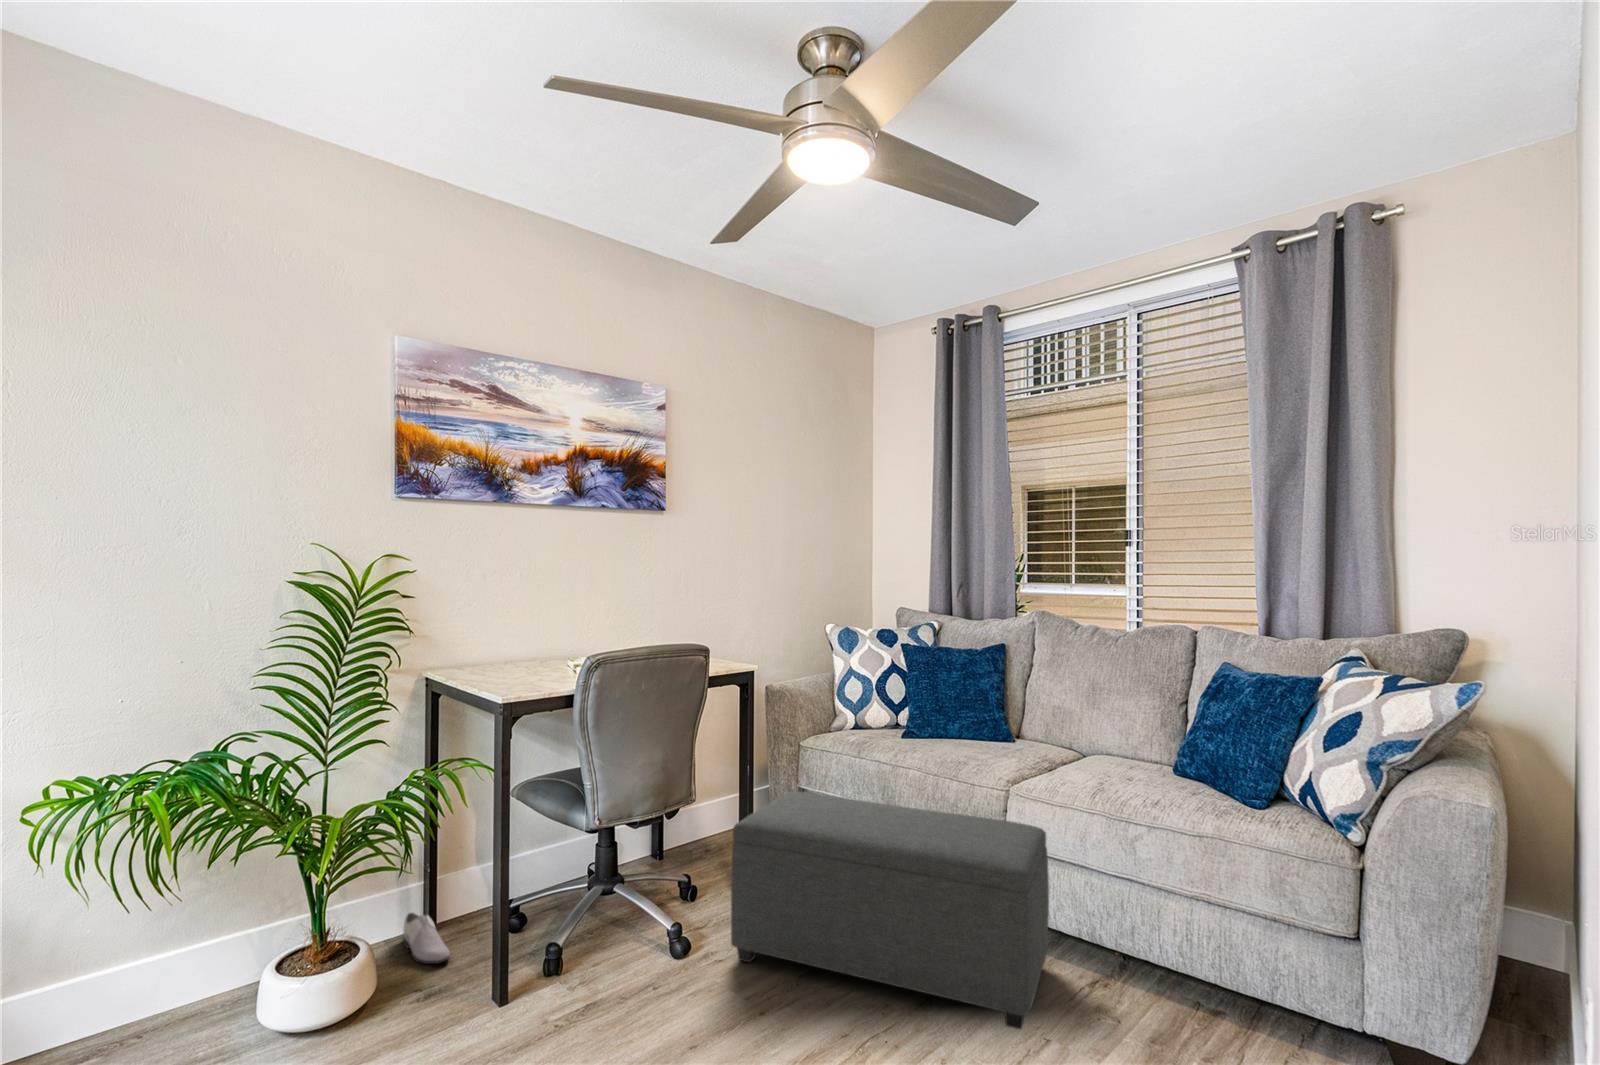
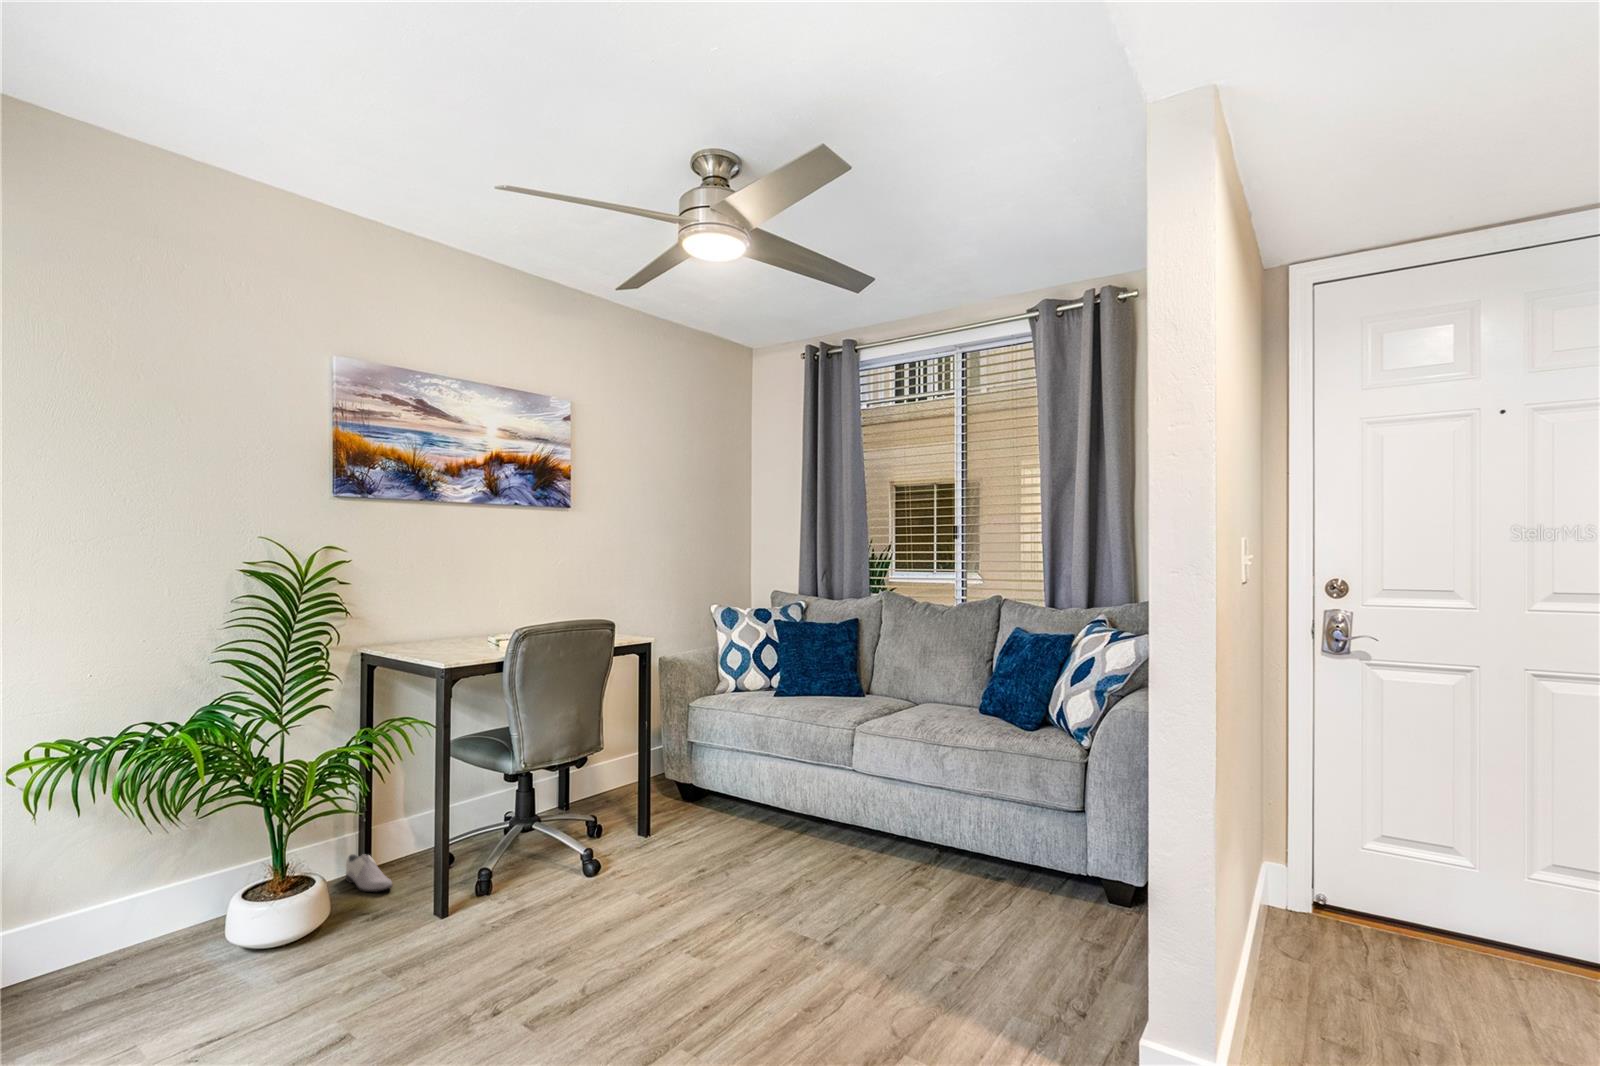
ottoman: present [731,792,1049,1029] -> none [634,741,882,900]

